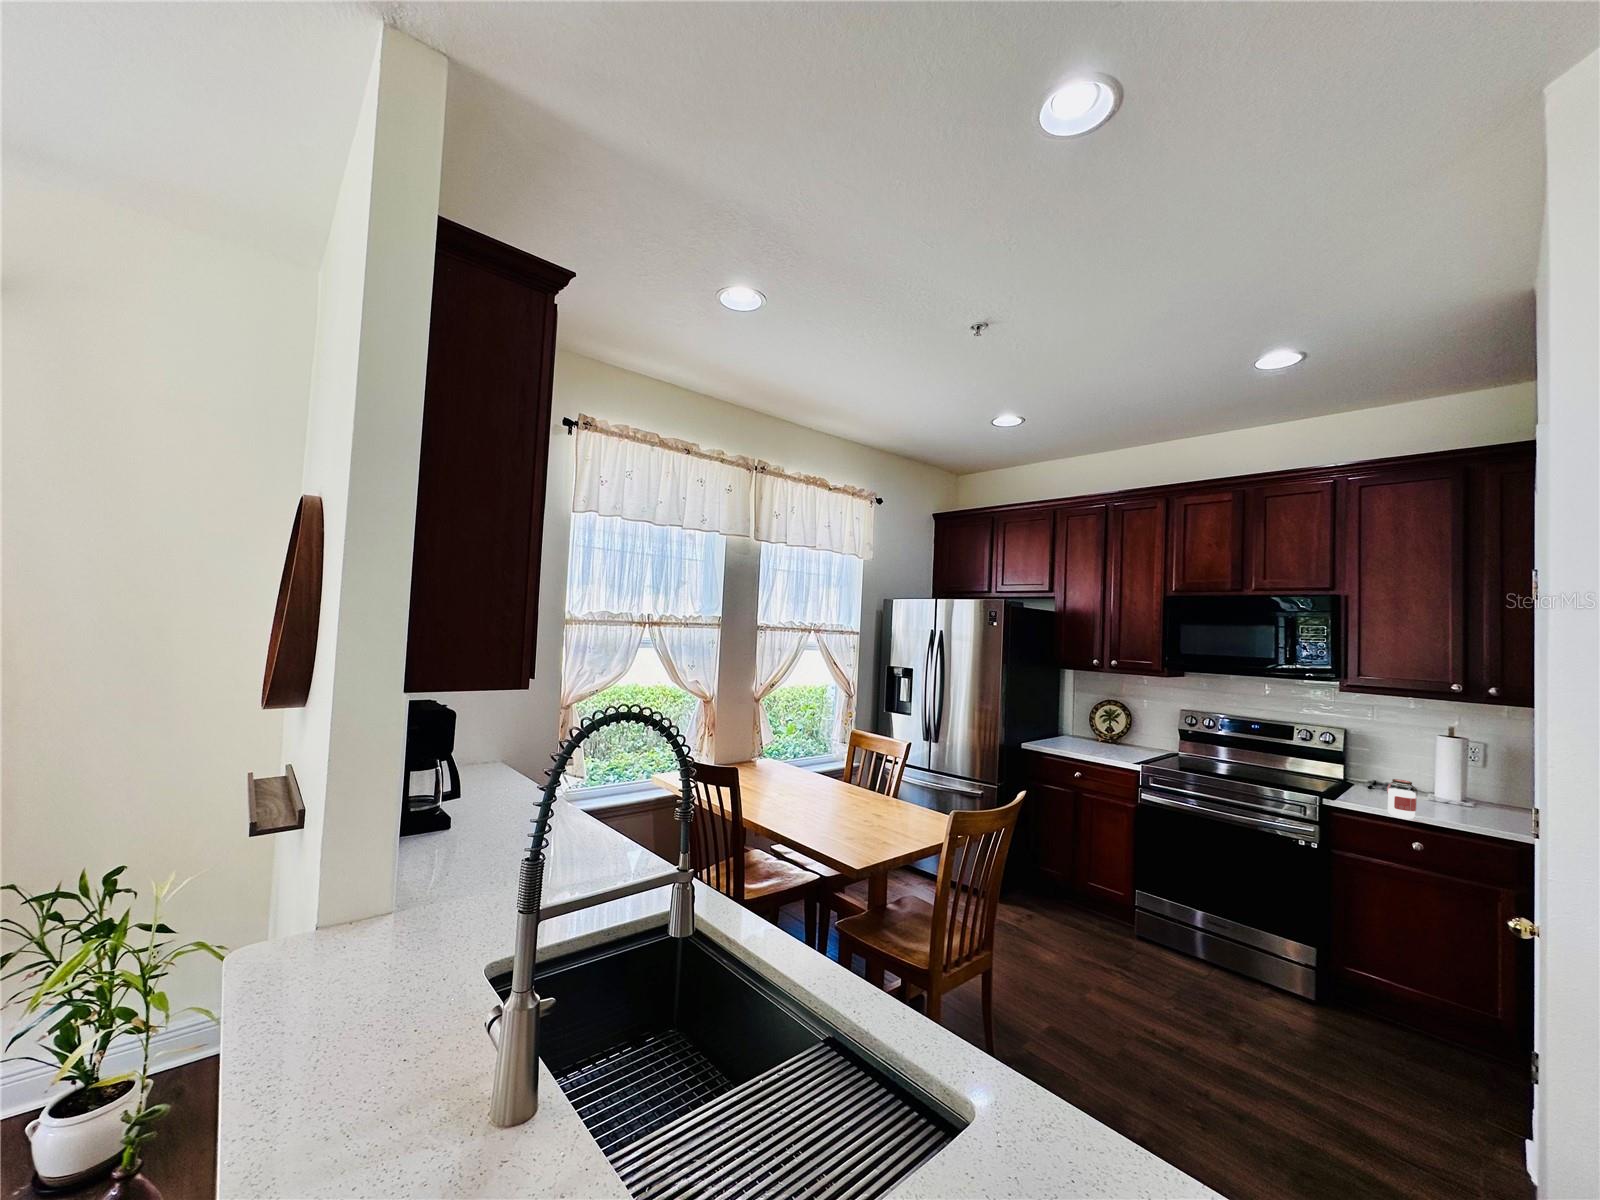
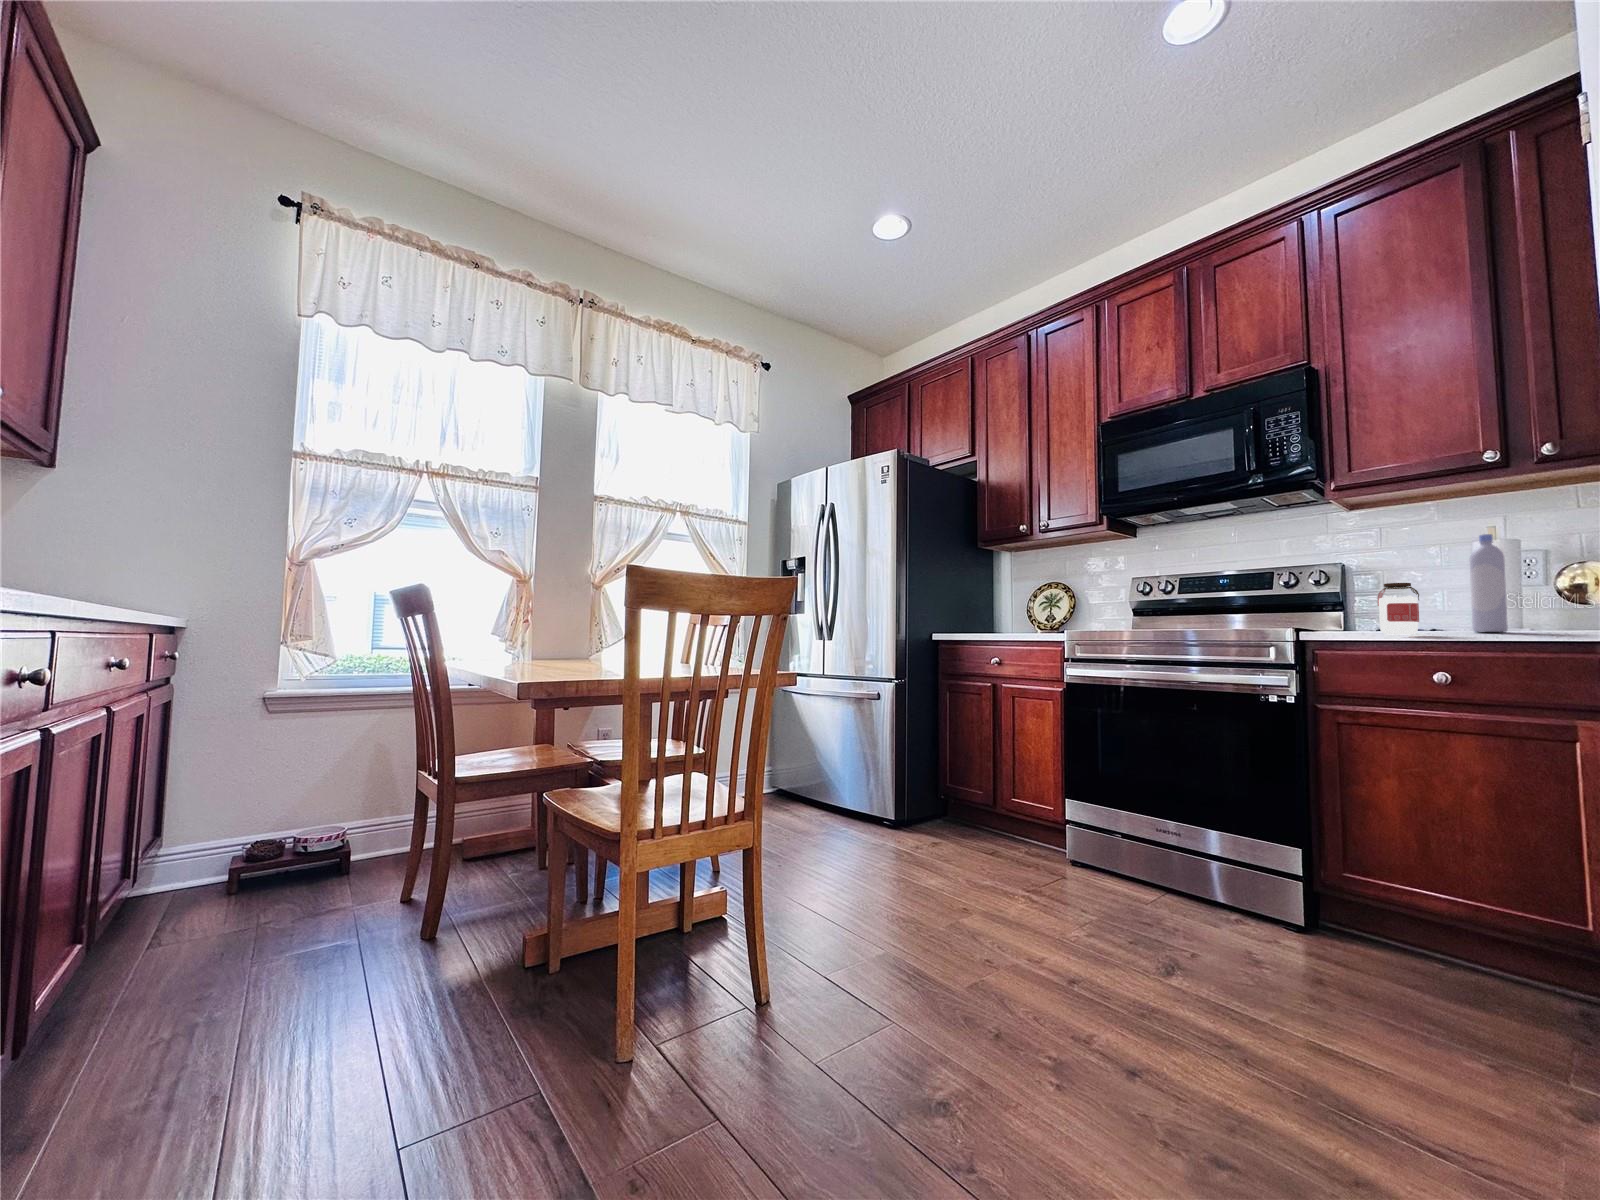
bottle: none [1451,751,1477,822] -> present [1470,534,1508,632]

